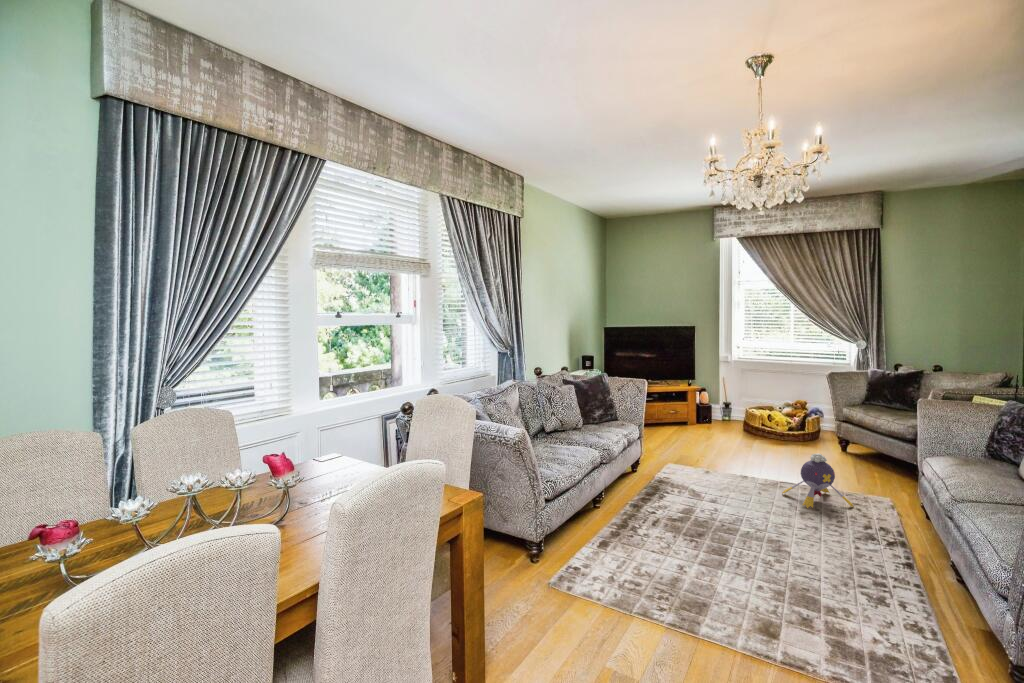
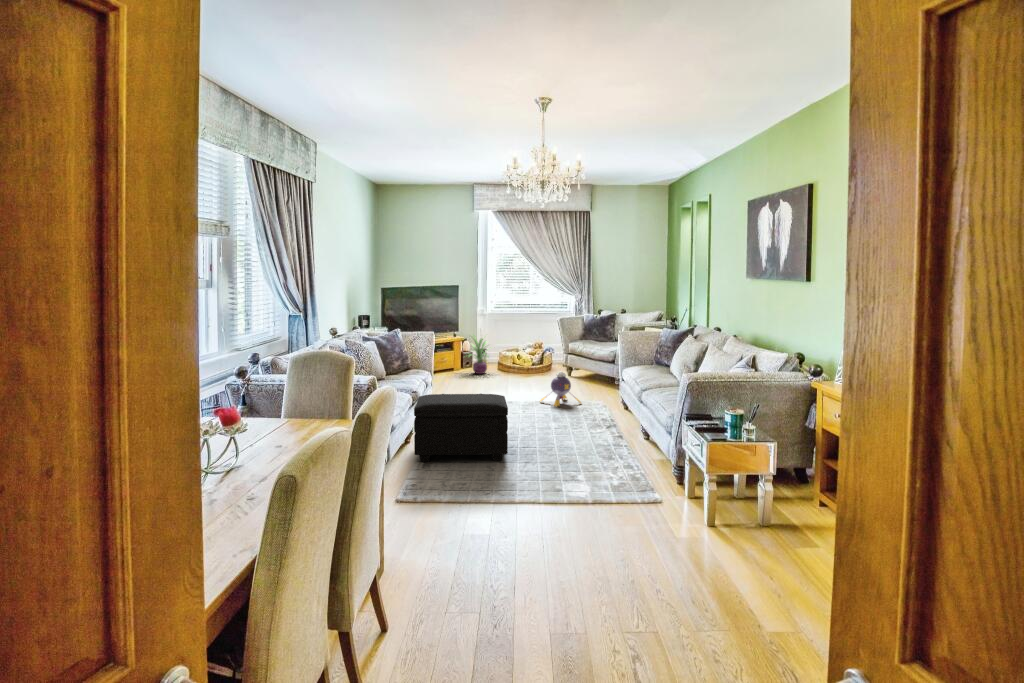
decorative plant: none [687,385,743,435] -> present [469,335,487,374]
footstool: none [526,483,690,625] -> present [414,394,508,462]

